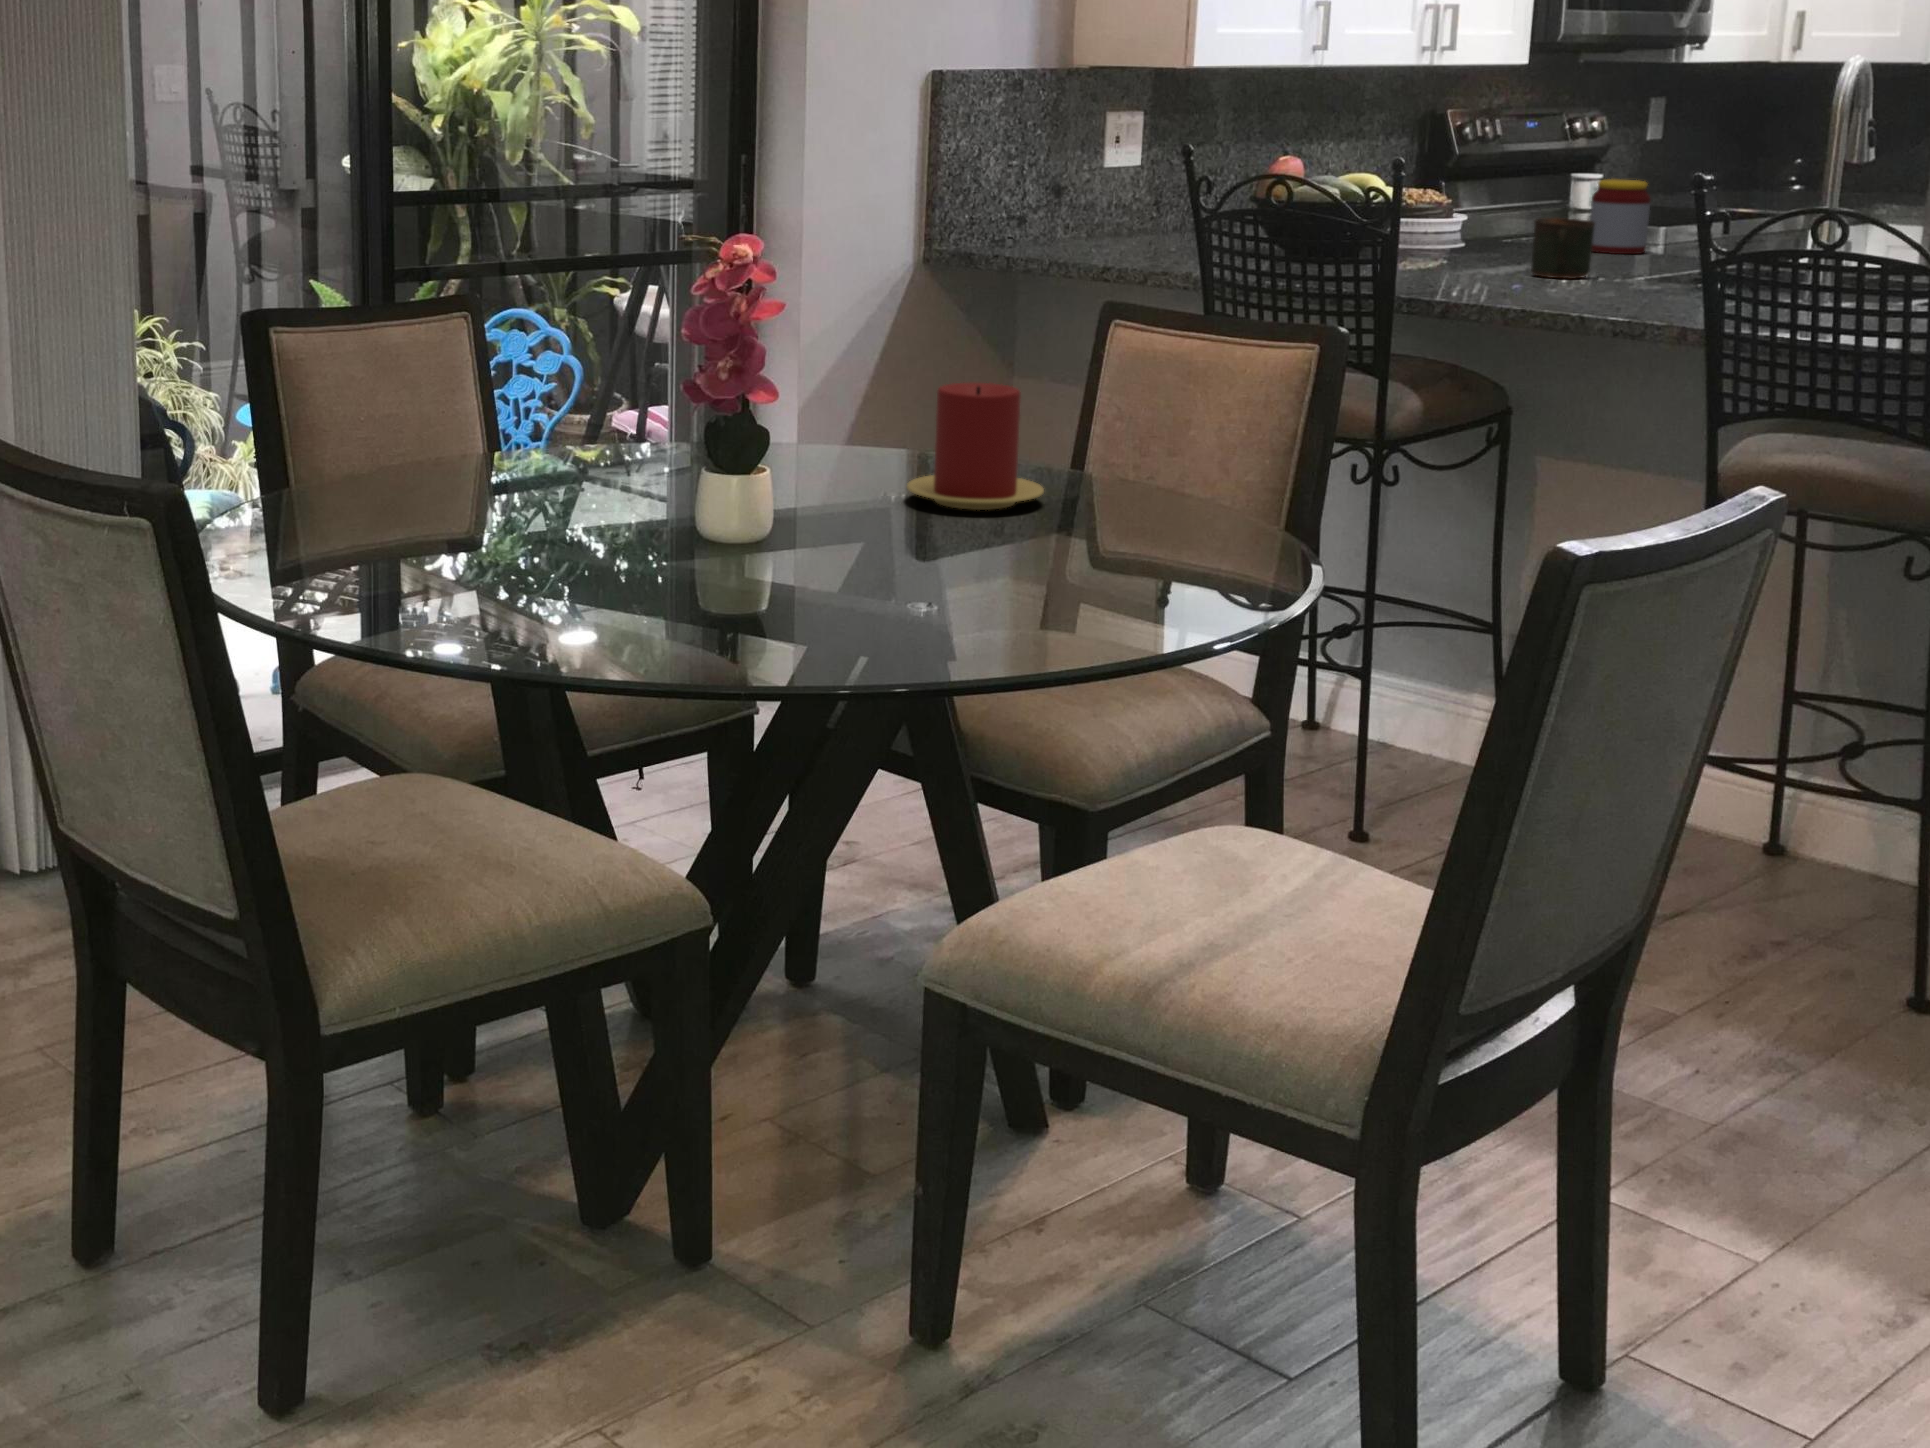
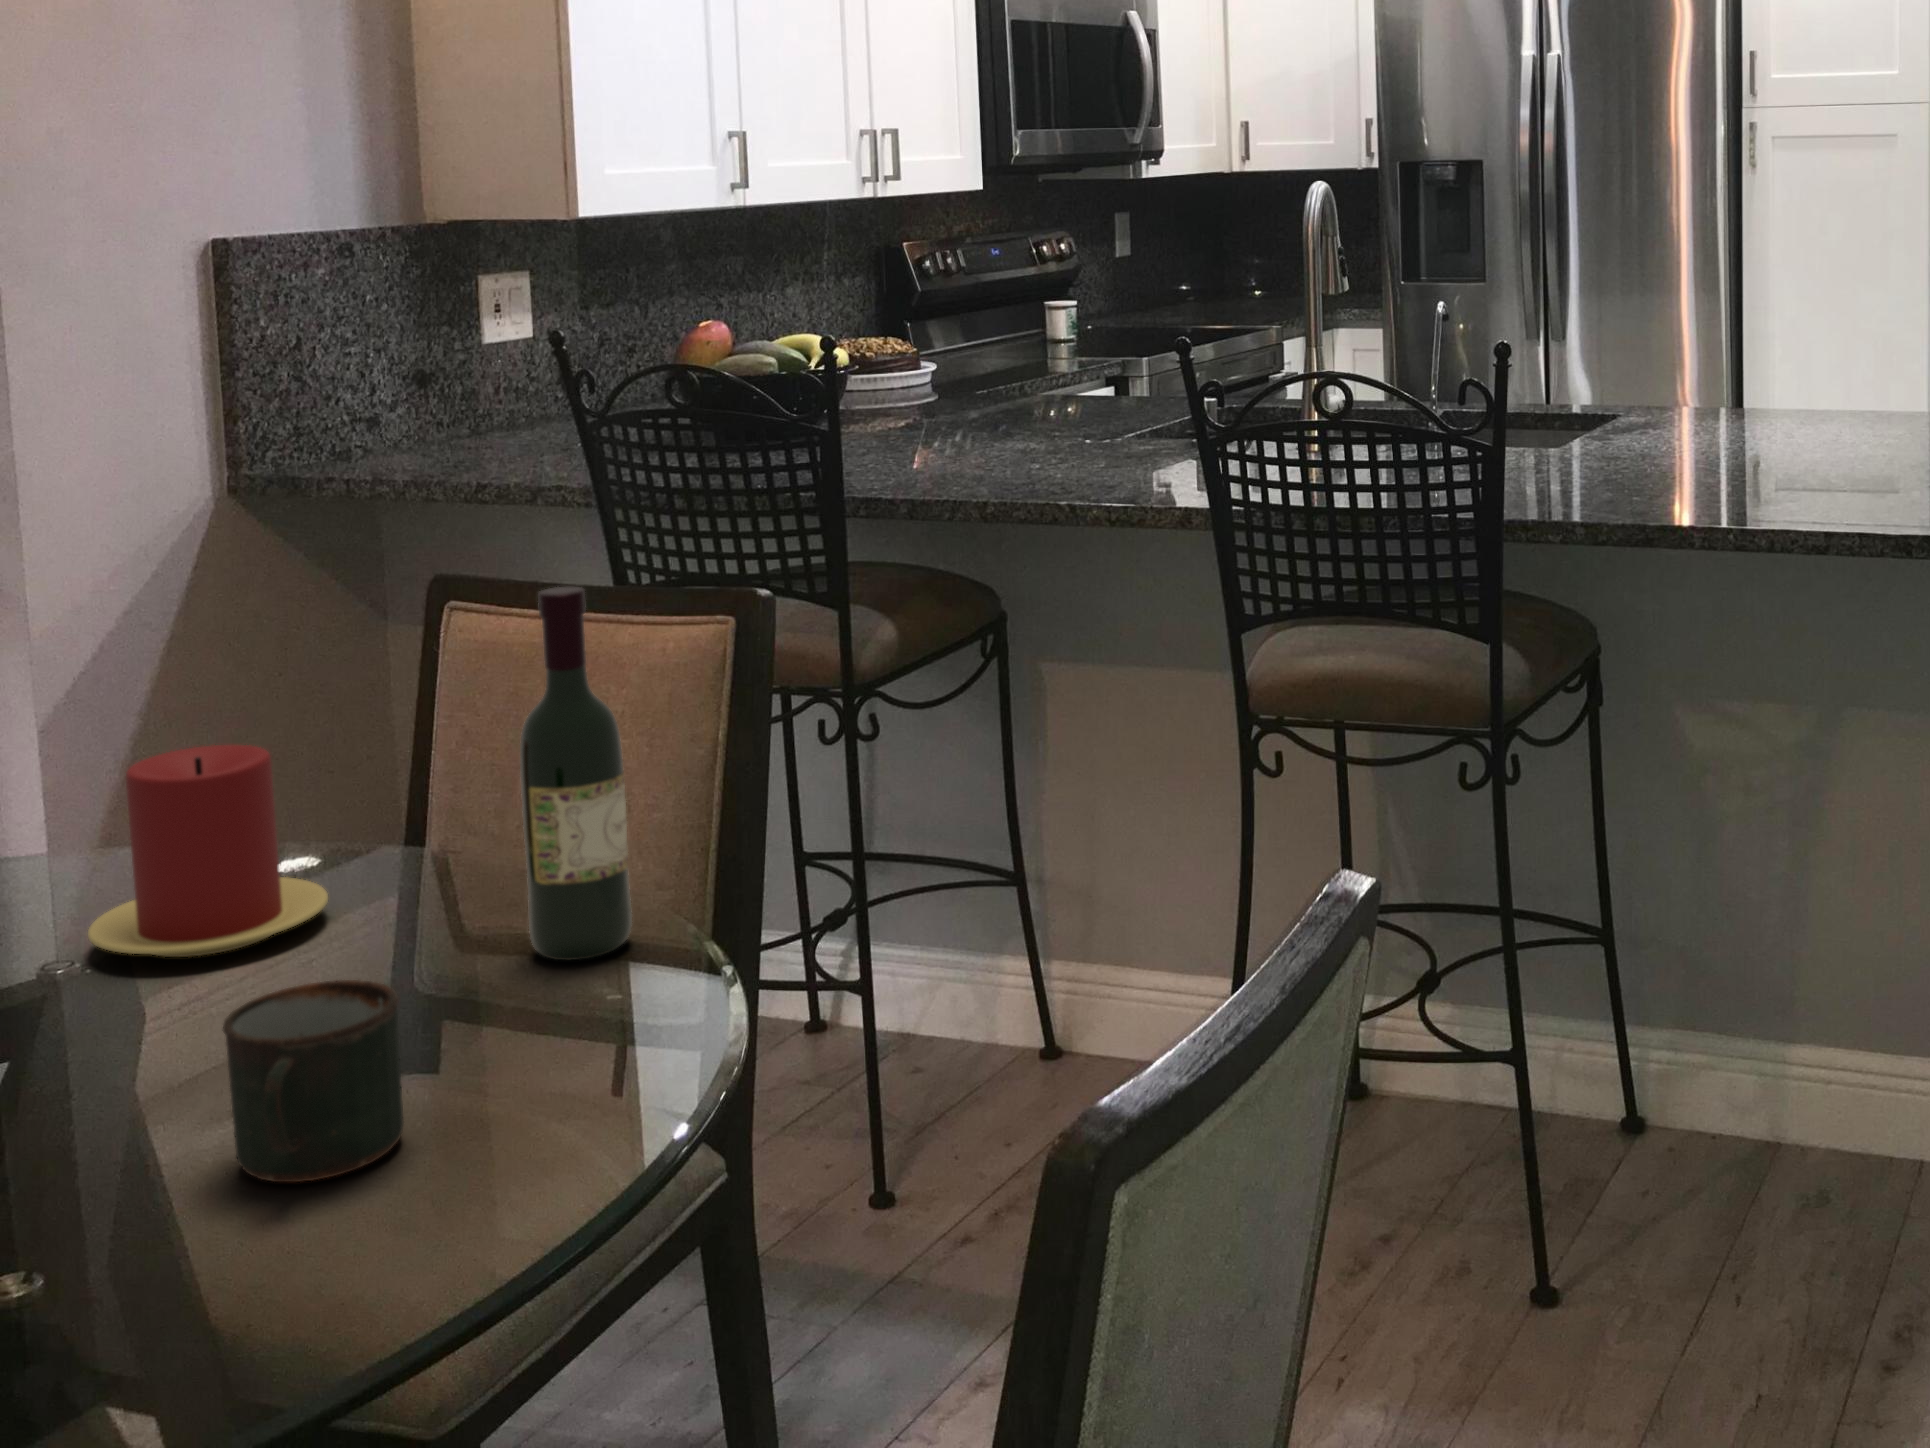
jar: present [1590,179,1651,254] -> none [1067,314,1129,396]
mug: present [1531,218,1596,278] -> present [223,980,404,1182]
wine bottle: none [1176,293,1249,541] -> present [520,587,632,960]

